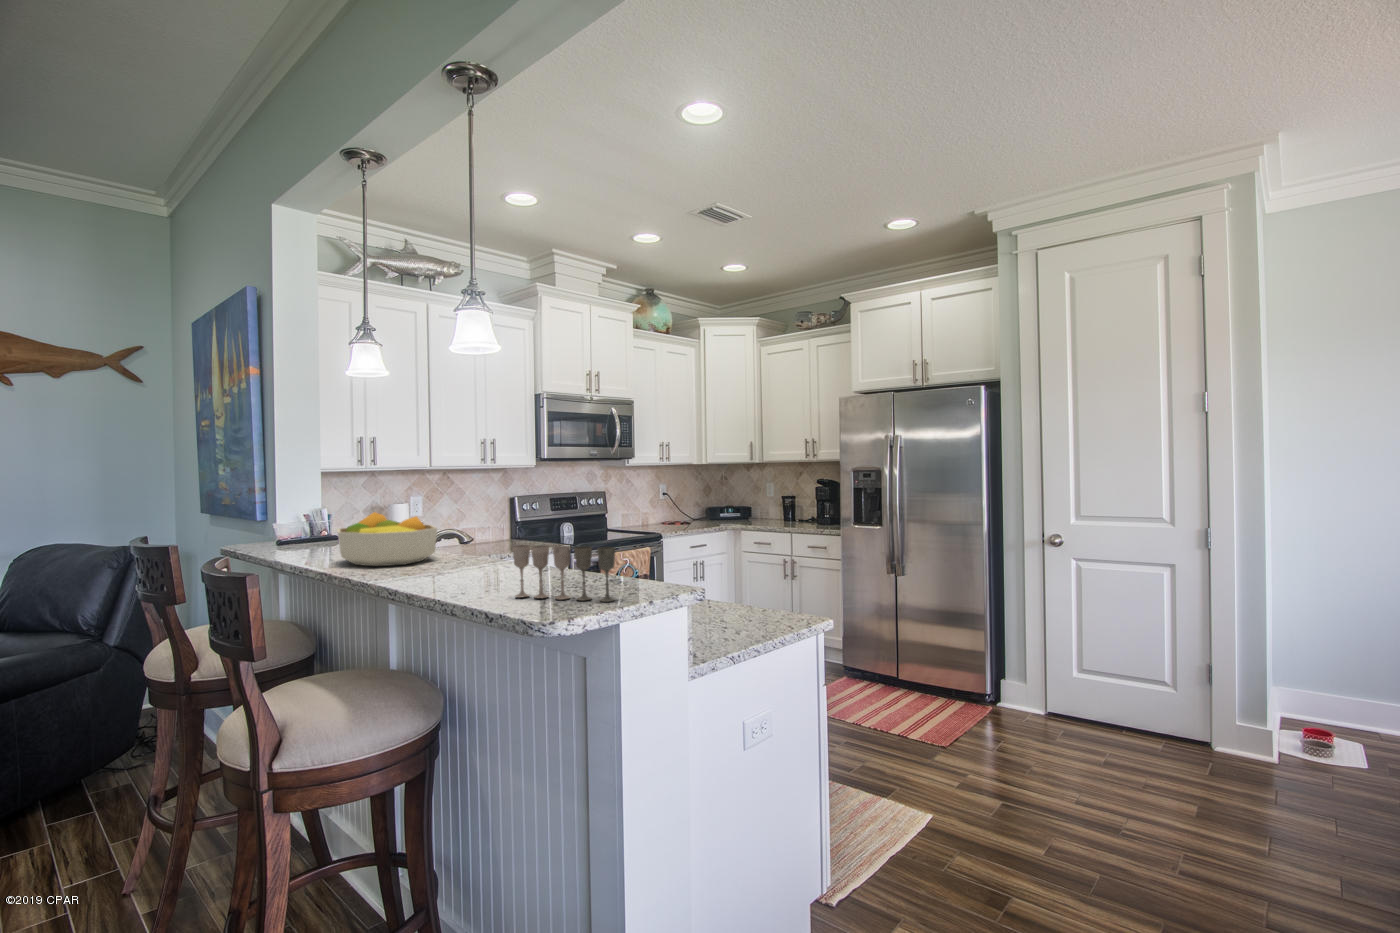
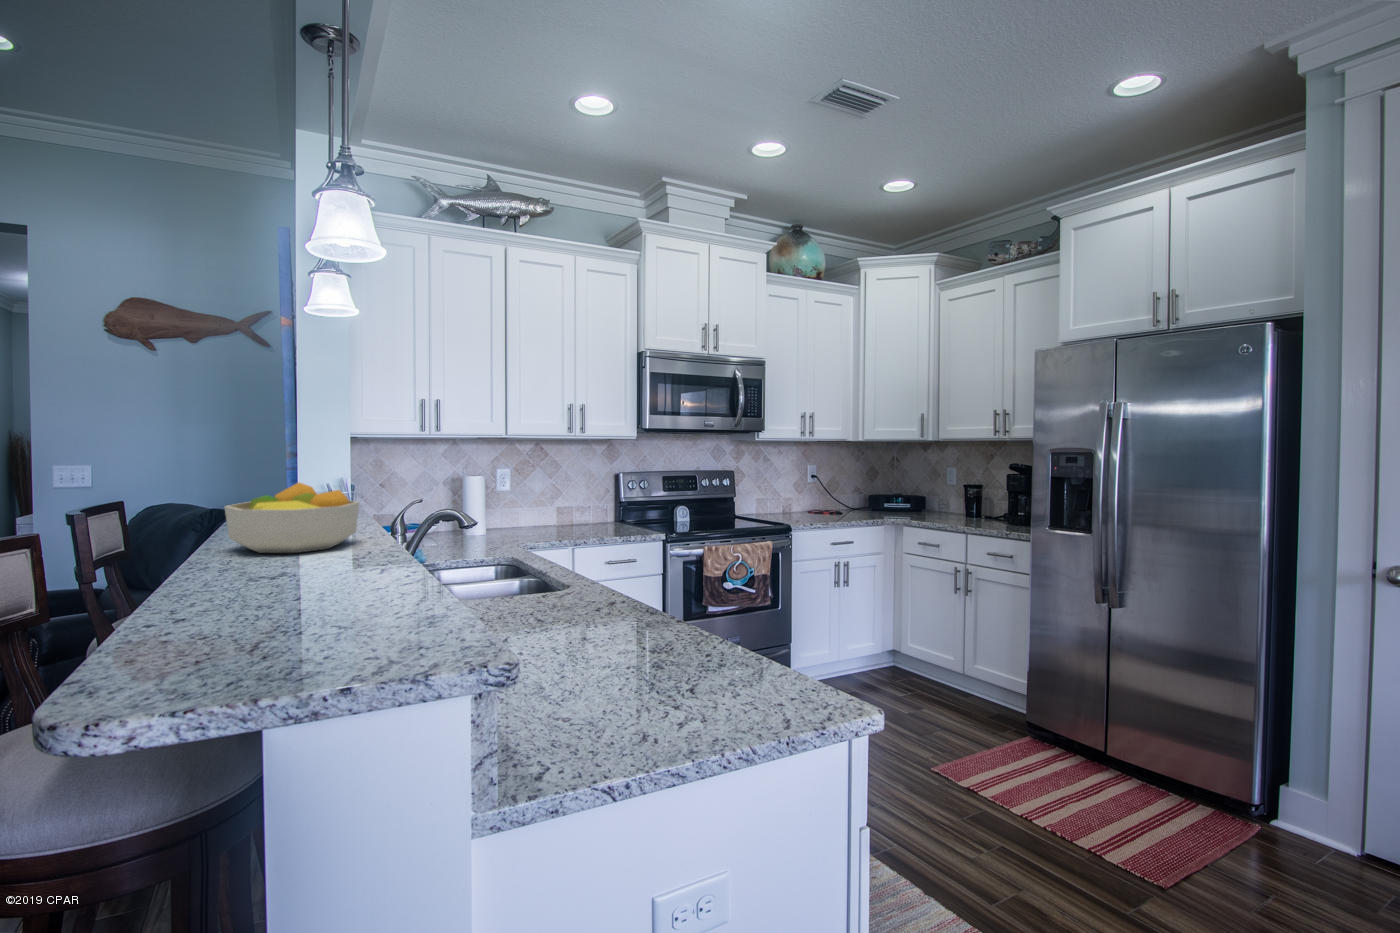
wine glass: present [512,545,615,602] -> none [198,543,308,661]

